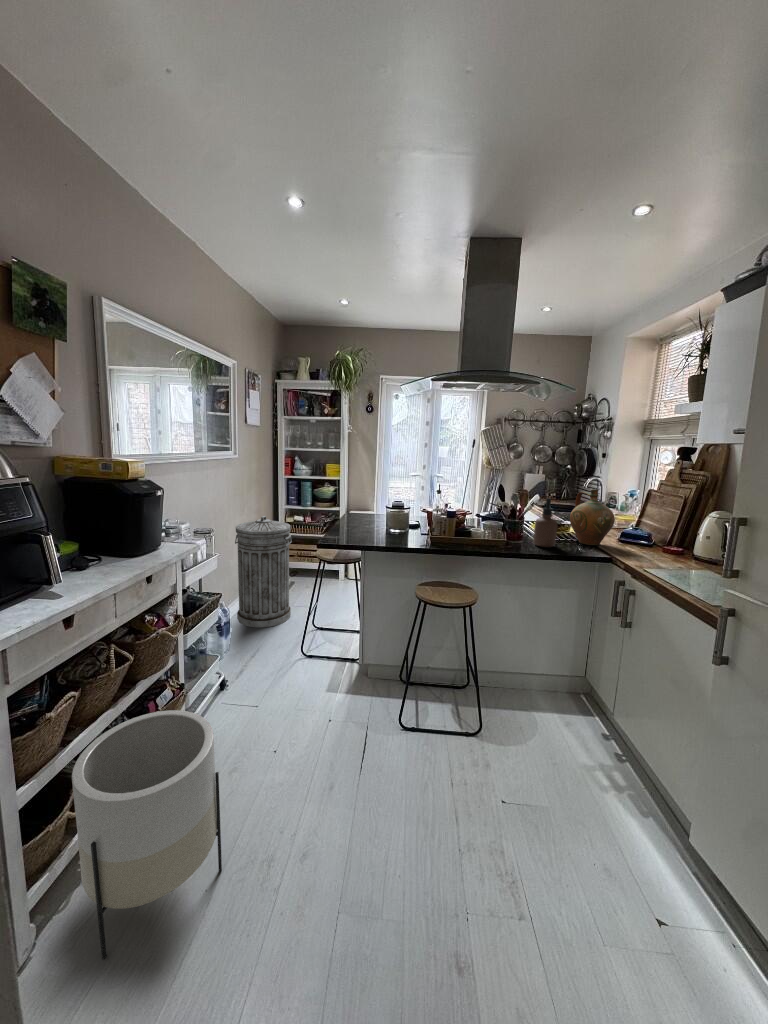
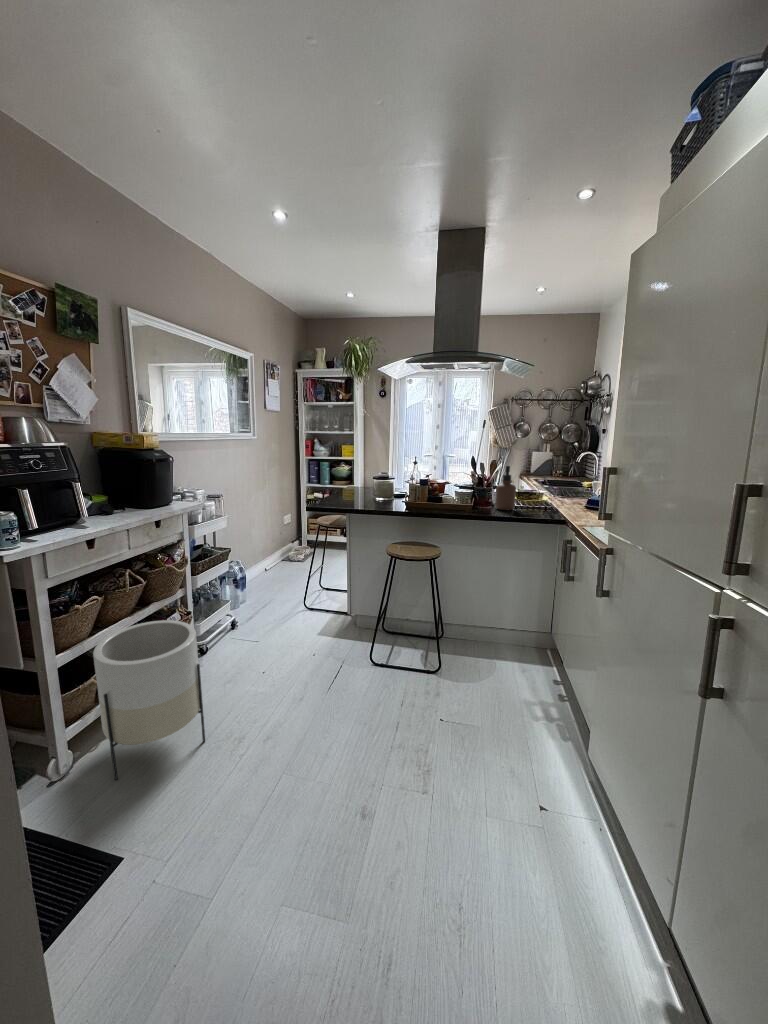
ceramic jug: present [570,489,615,545] -> none [535,458,575,510]
trash can: present [235,516,292,628] -> none [254,490,304,587]

